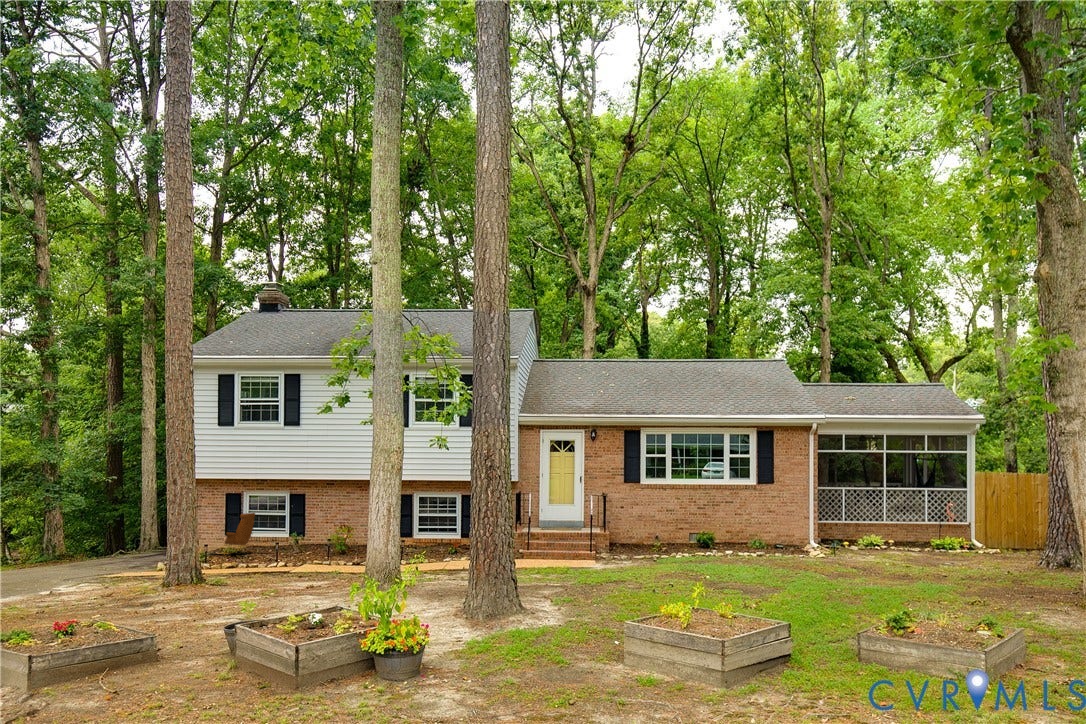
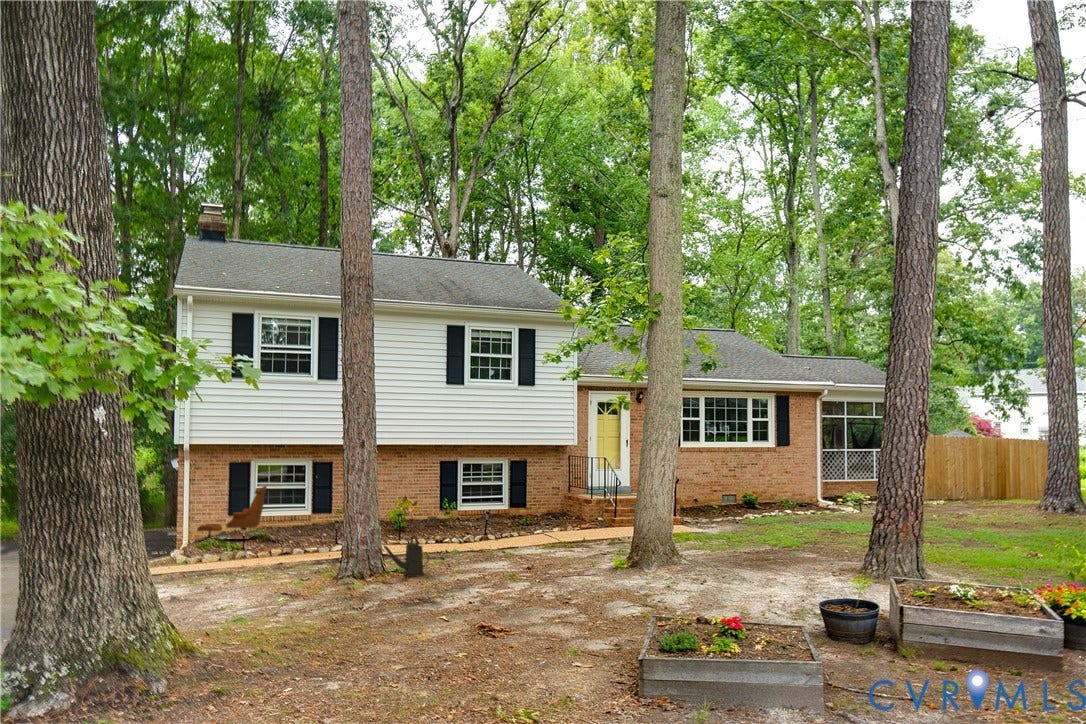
watering can: none [198,555,239,589] -> present [384,536,429,577]

